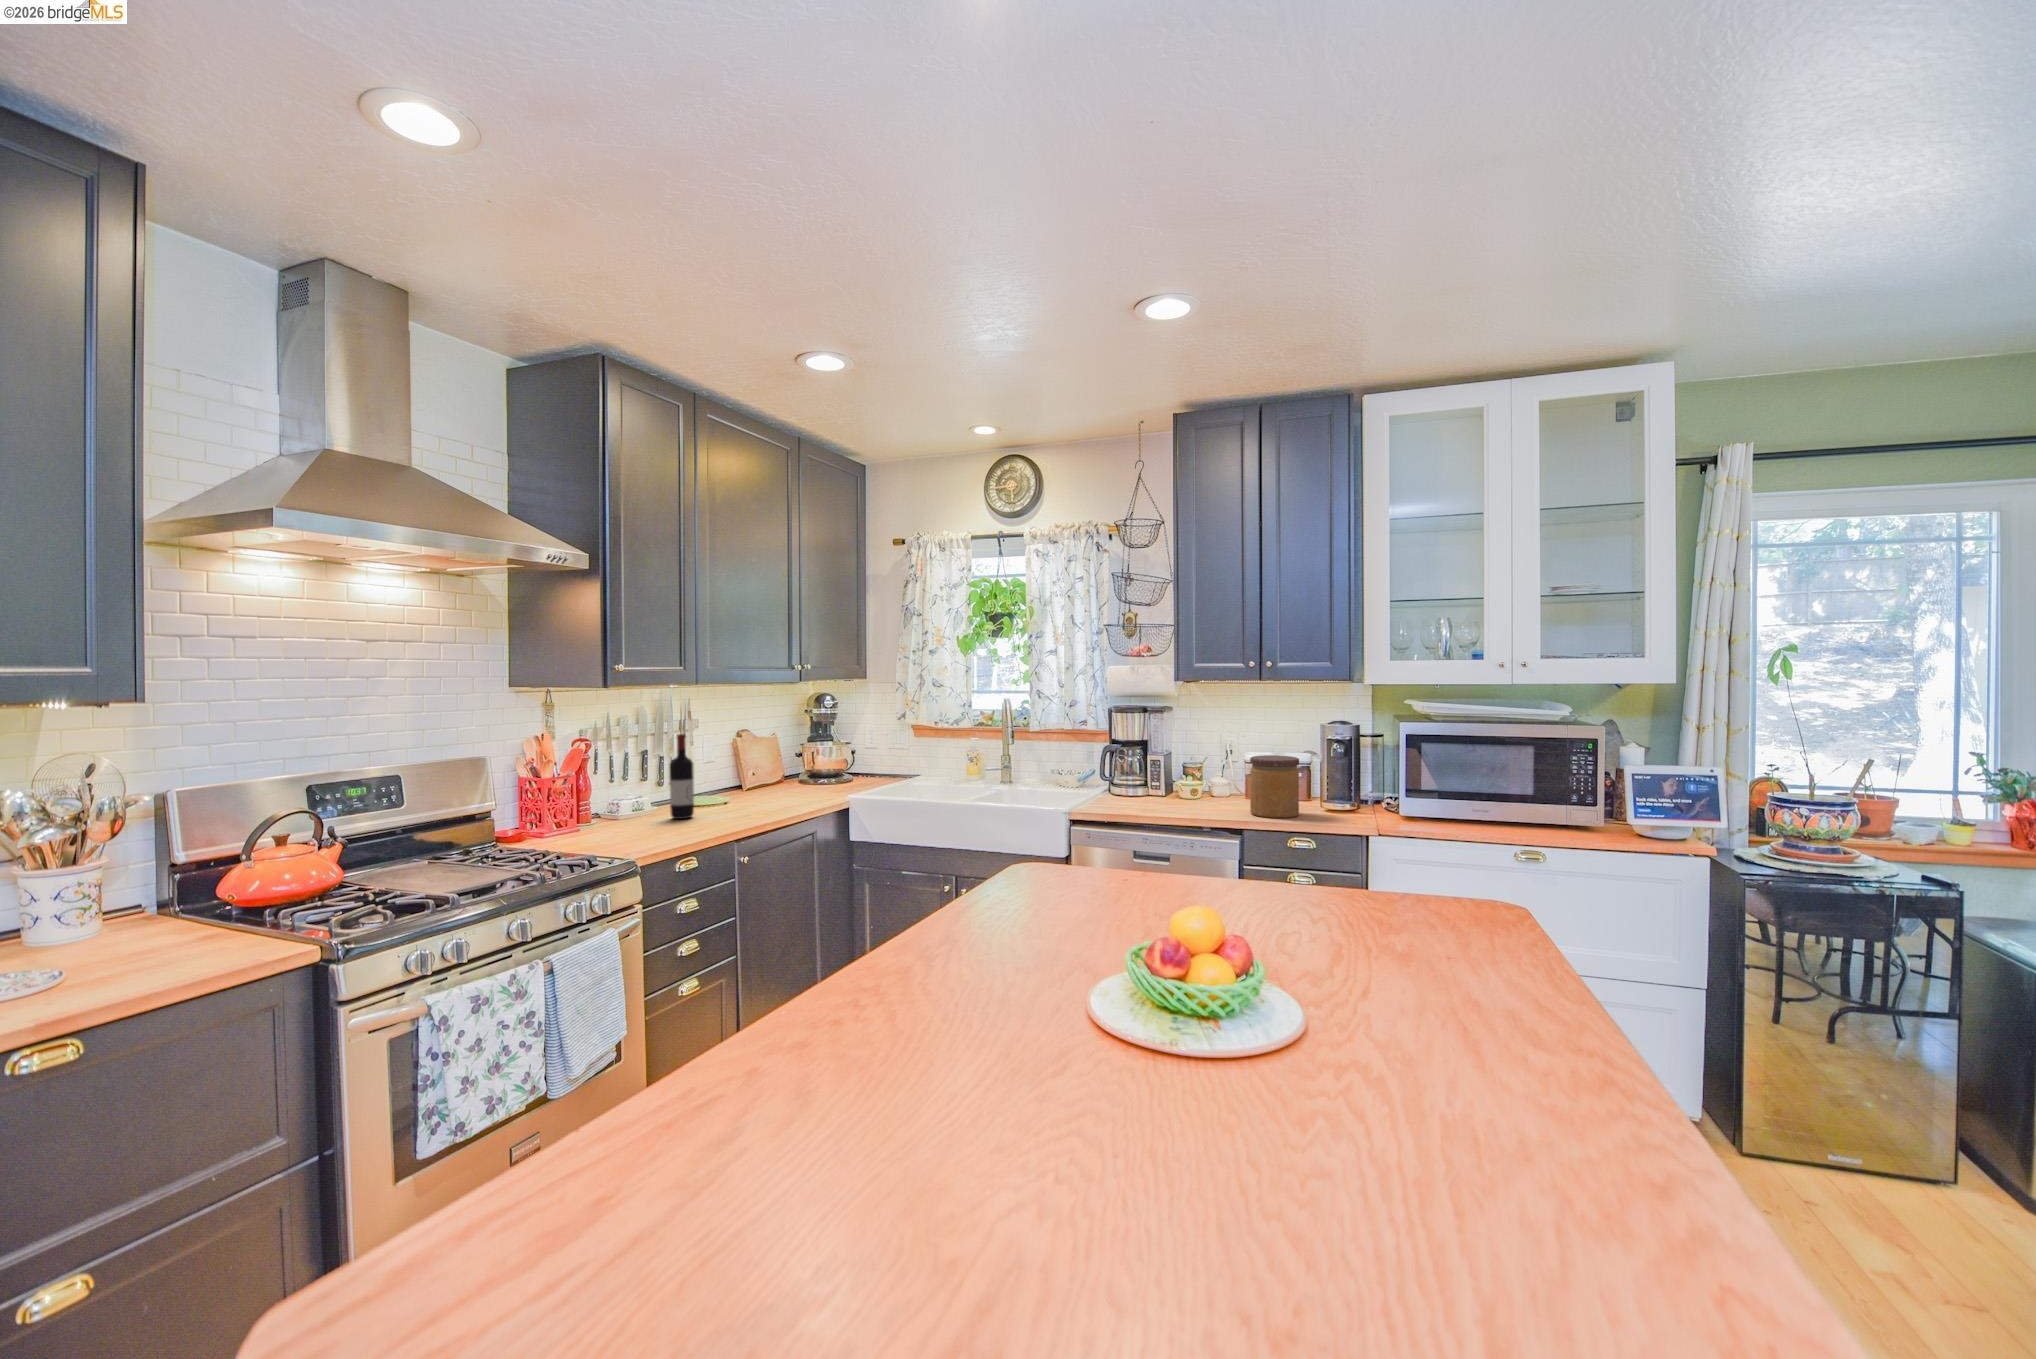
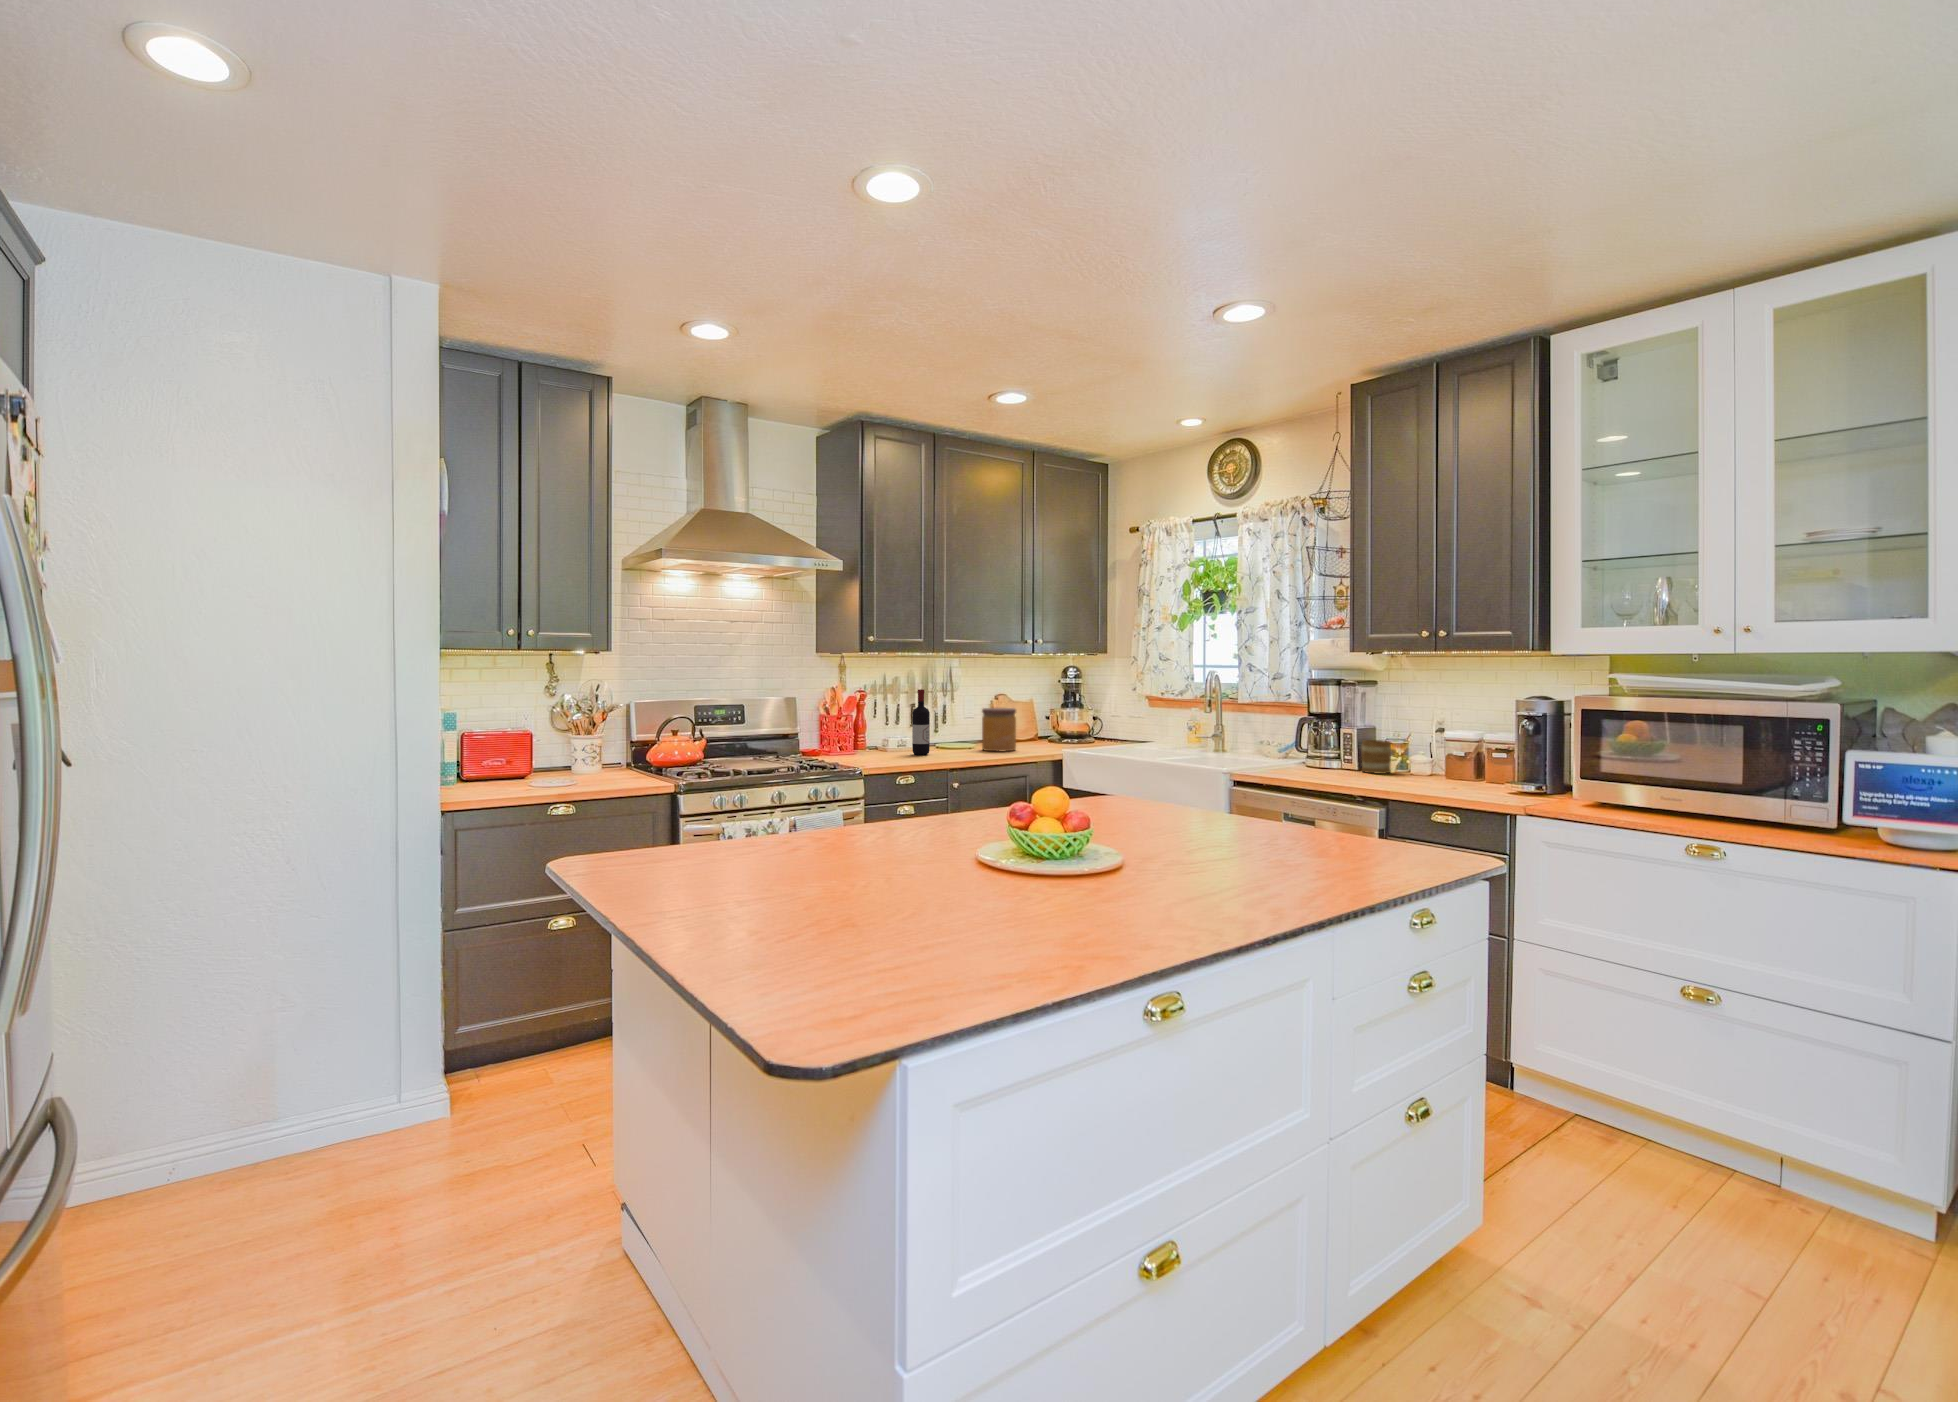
jar: present [1250,755,1299,818] -> present [982,708,1016,752]
mug: none [1169,766,1202,800] -> present [1361,740,1391,774]

